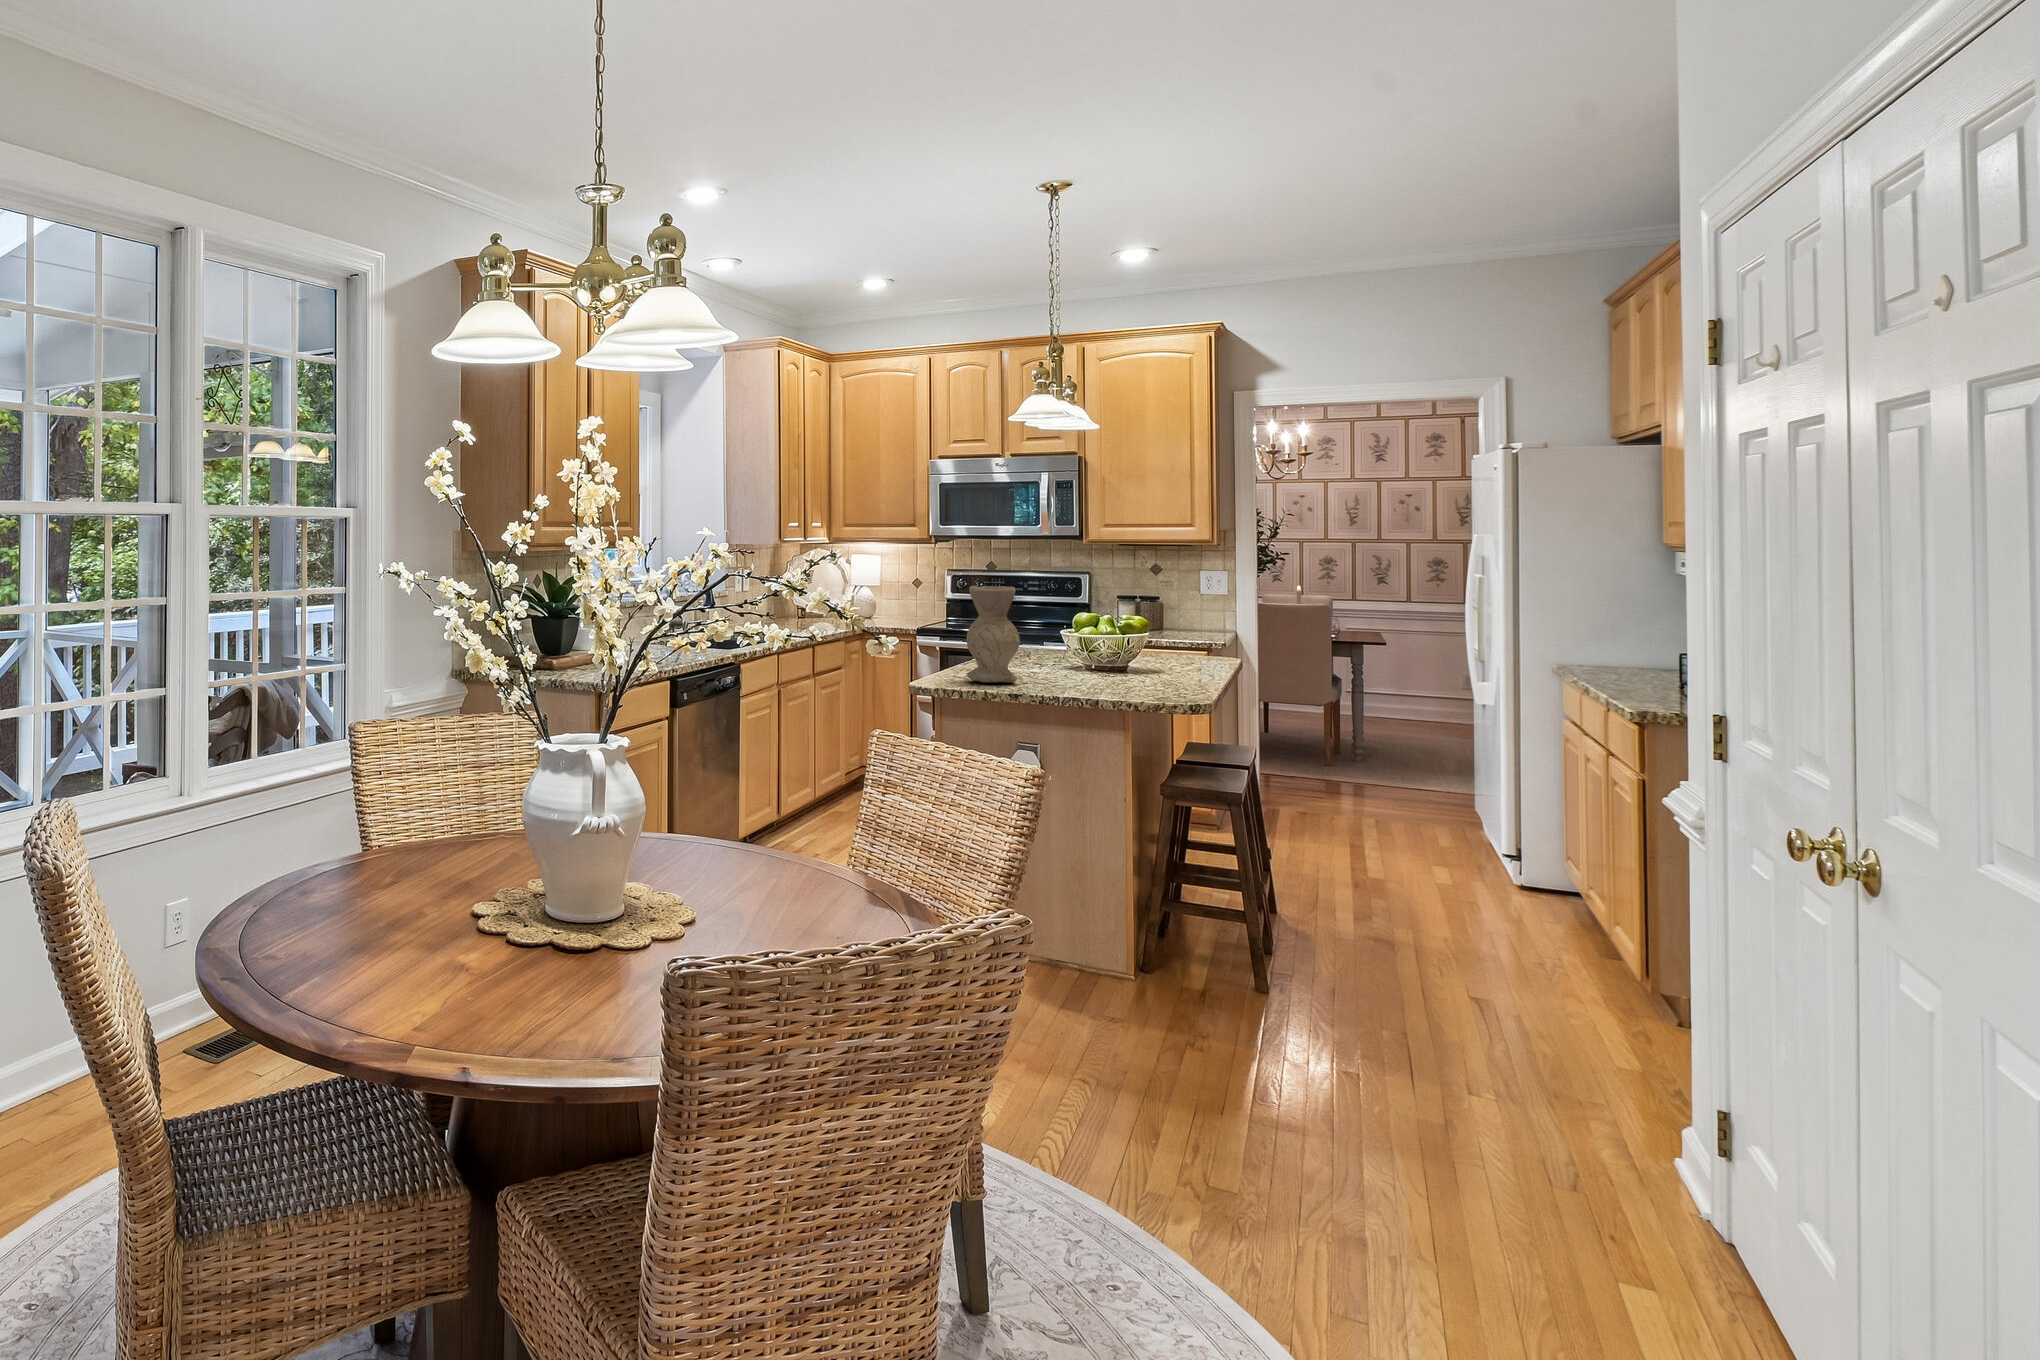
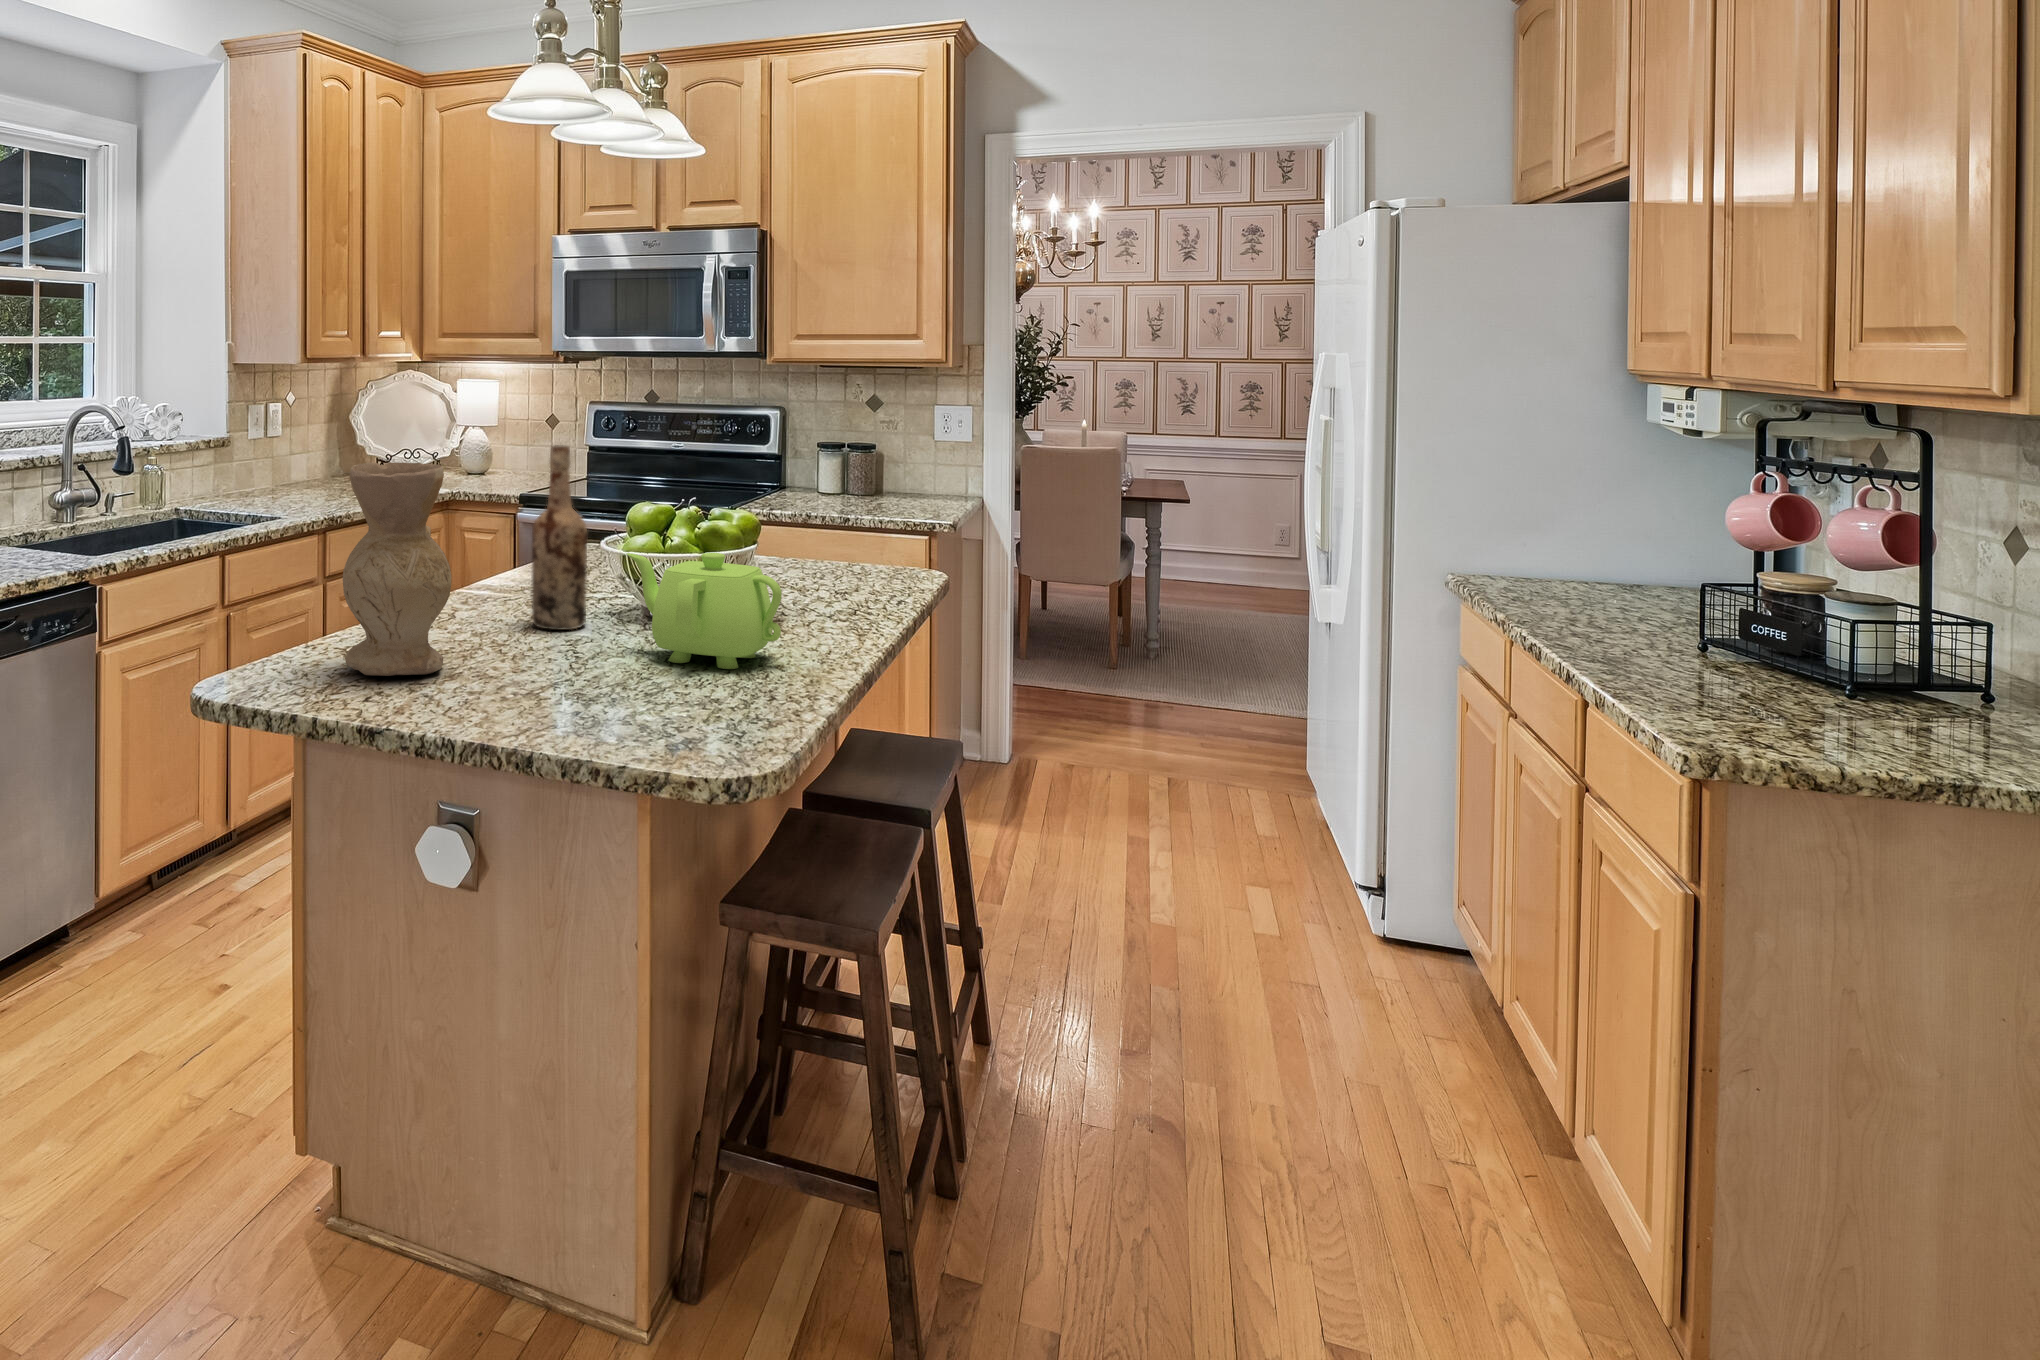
wine bottle: none [1032,581,1062,673] -> present [532,446,587,630]
teapot: none [1094,630,1180,684] -> present [627,553,782,669]

